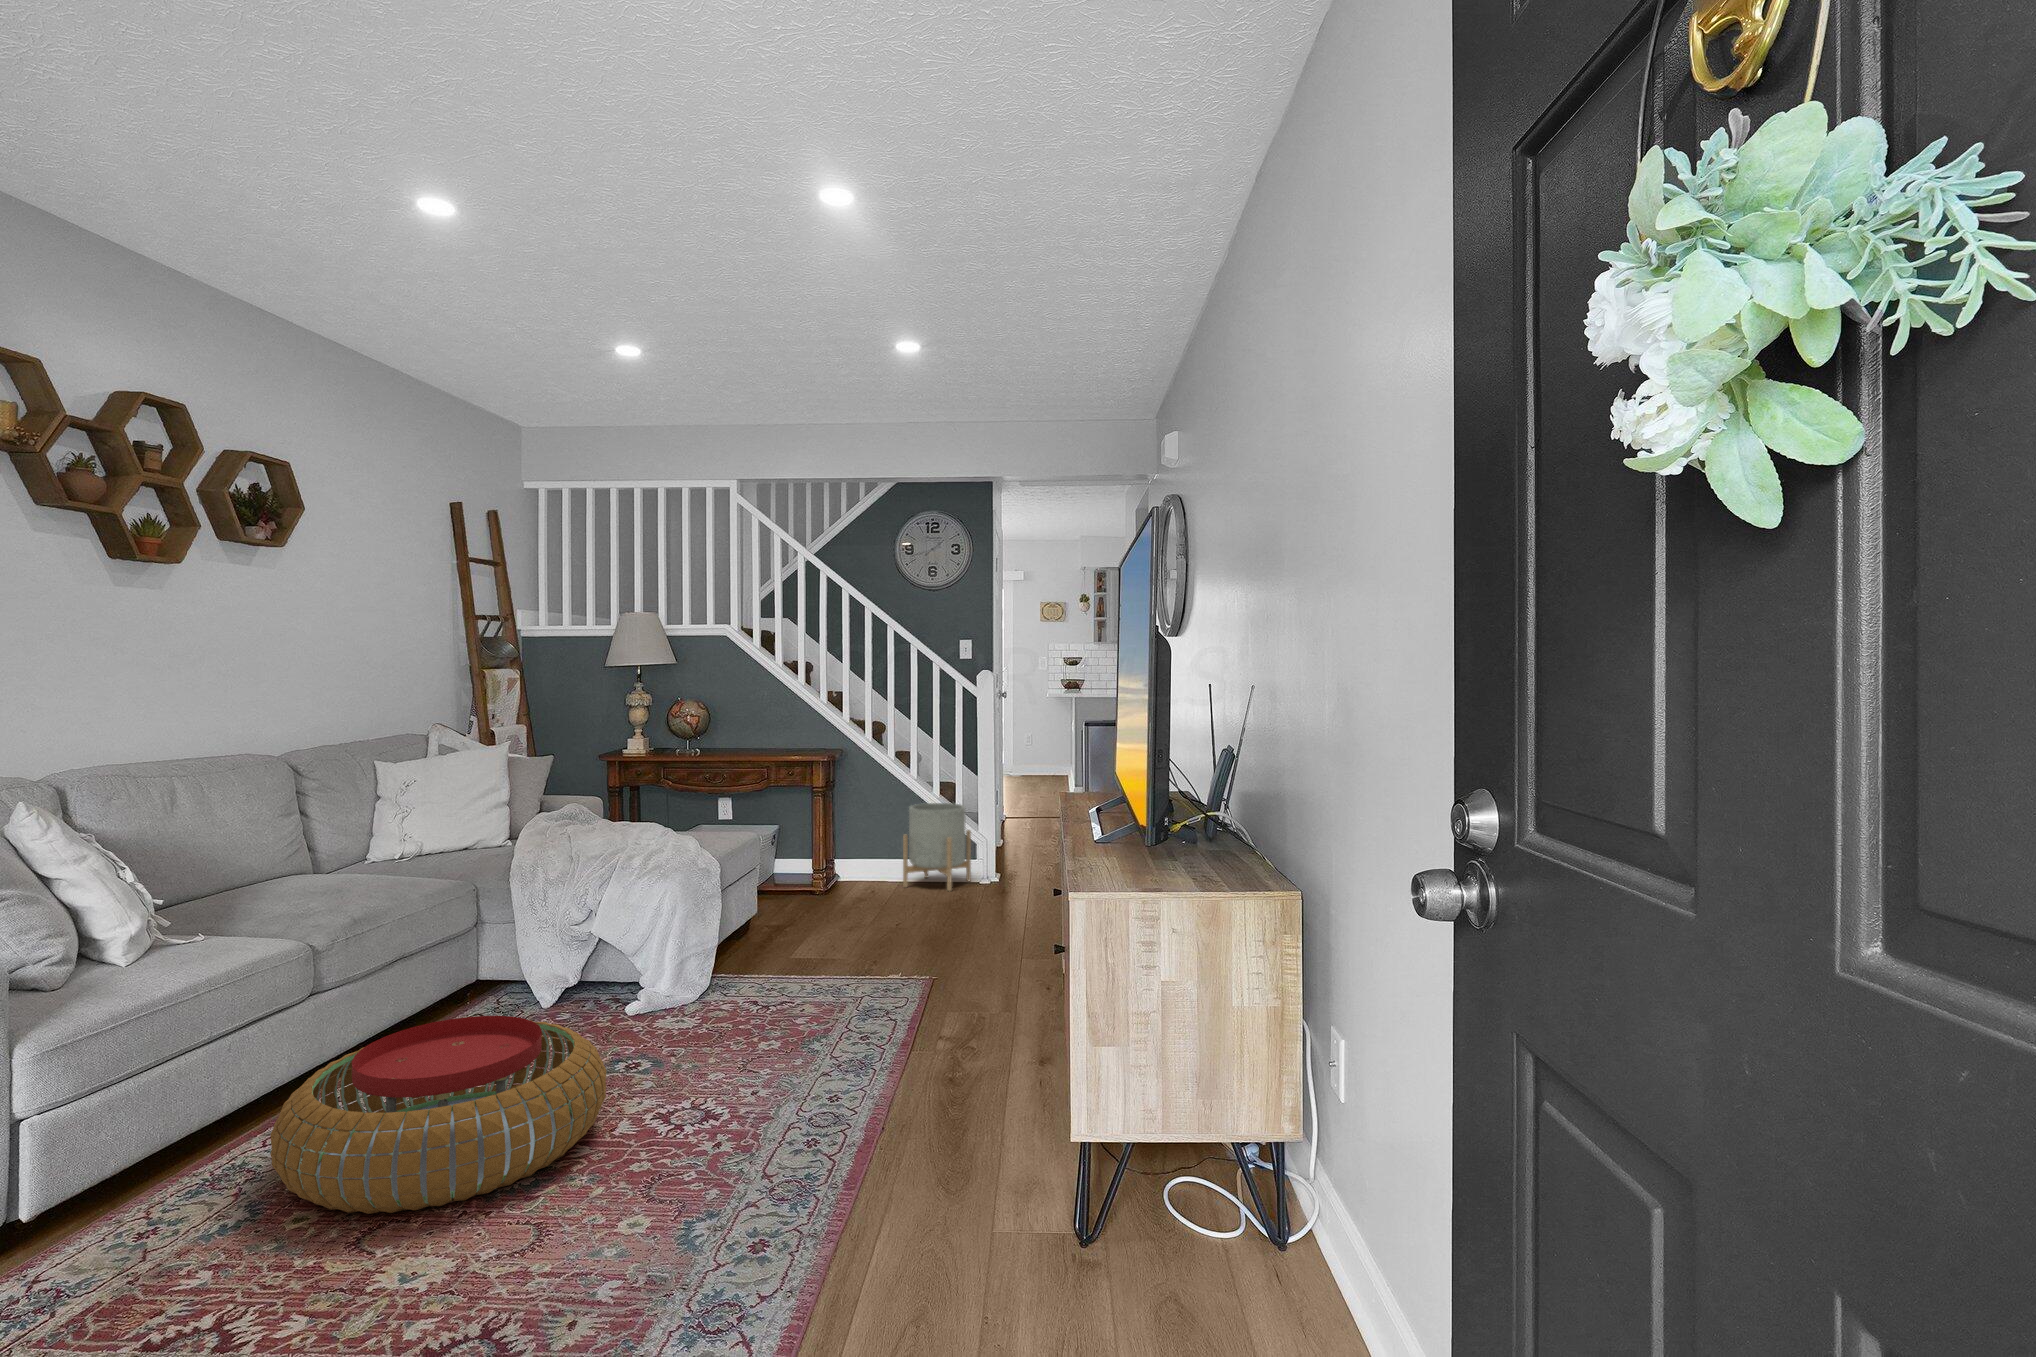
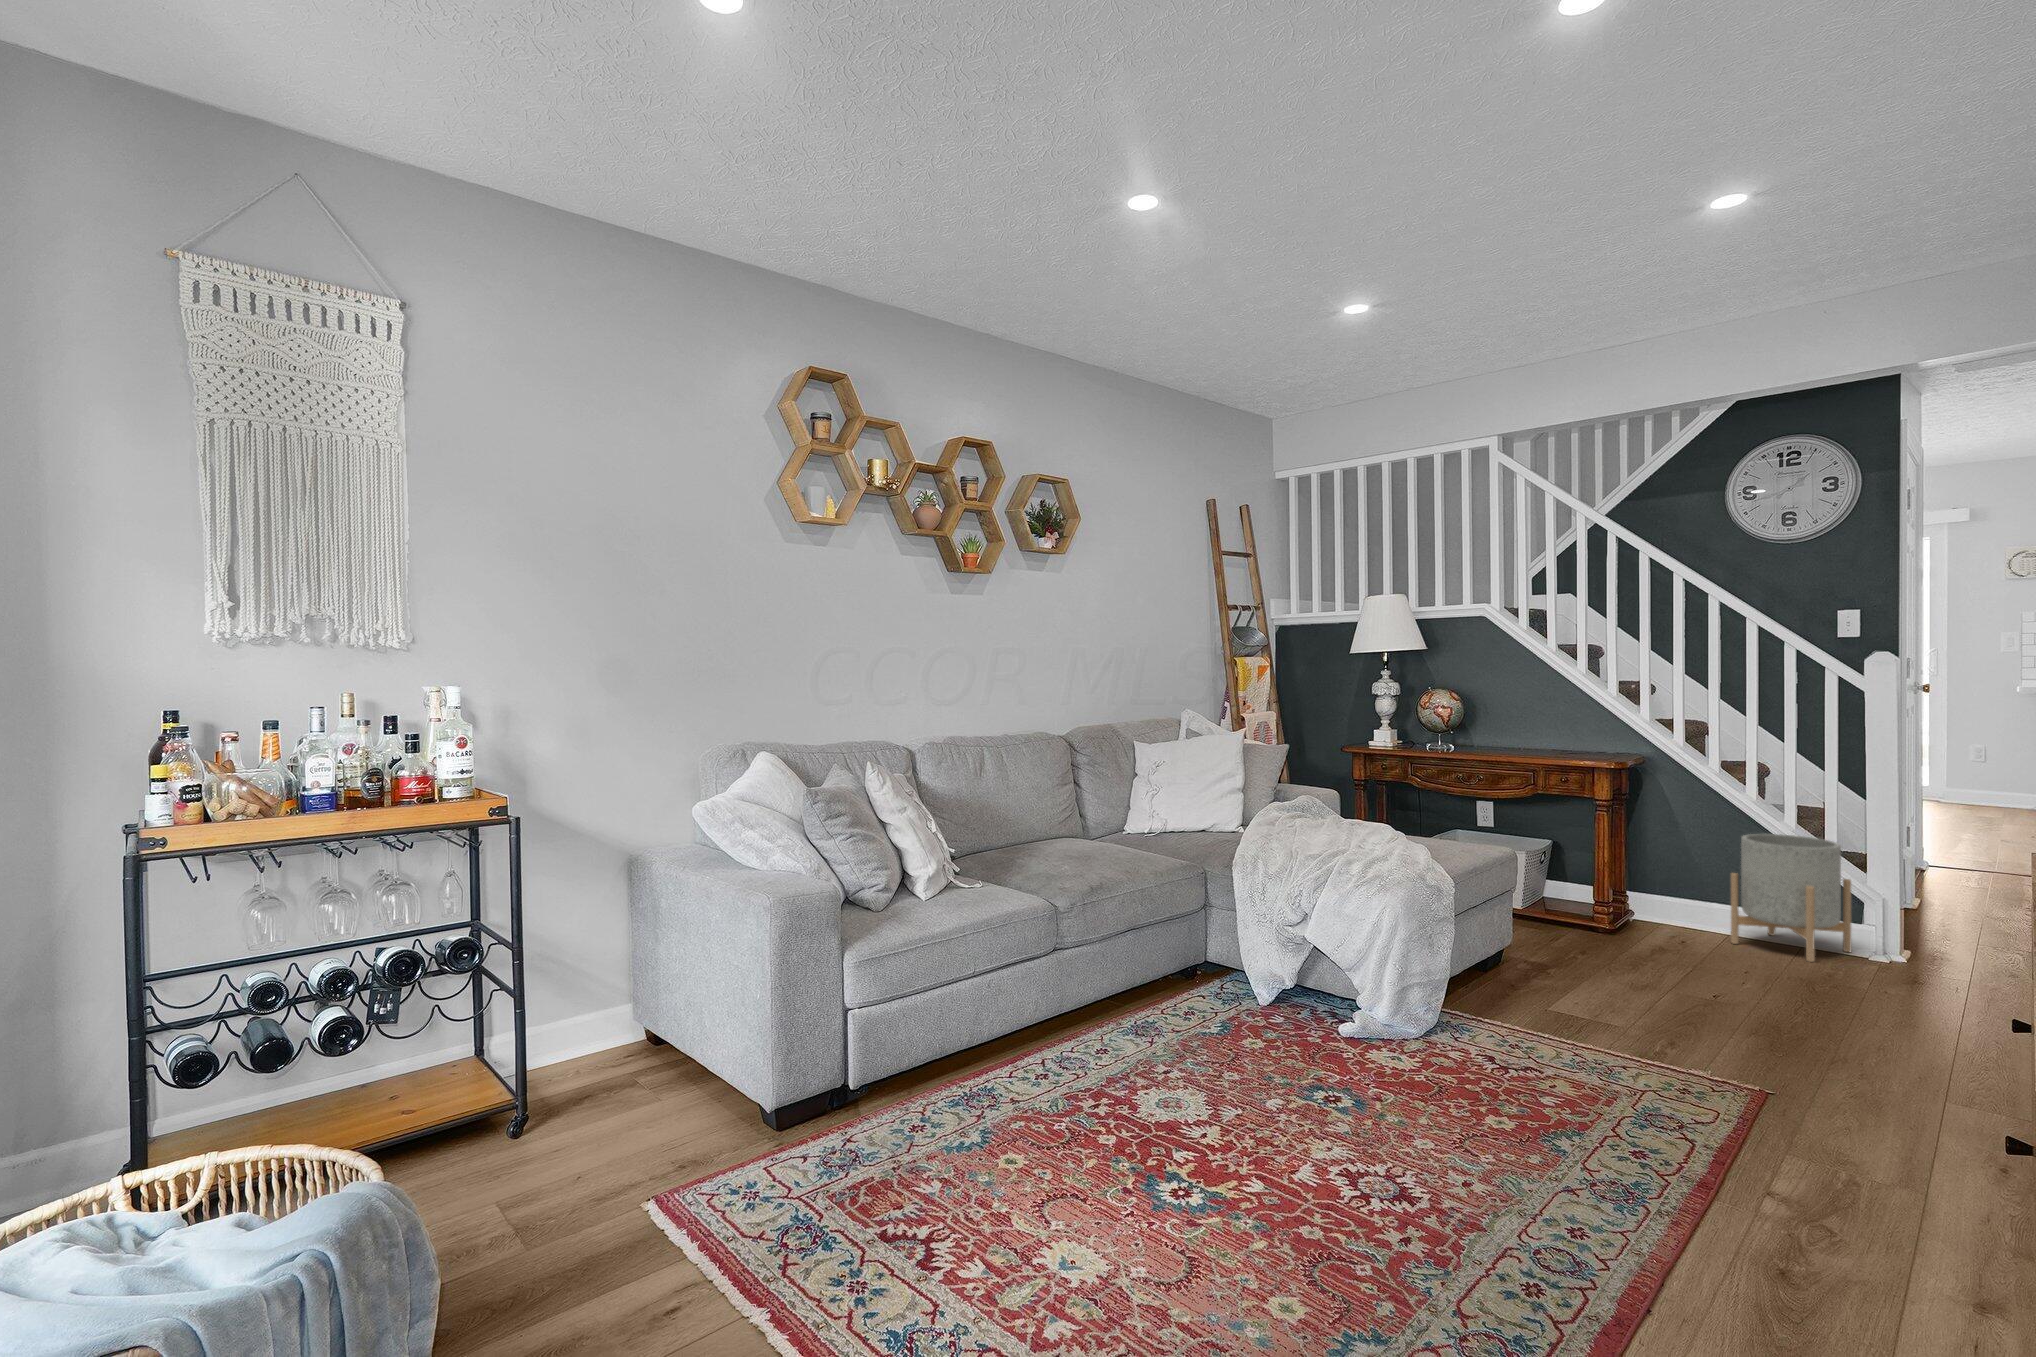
pouf: present [270,1016,606,1214] -> none [997,1002,1289,1200]

